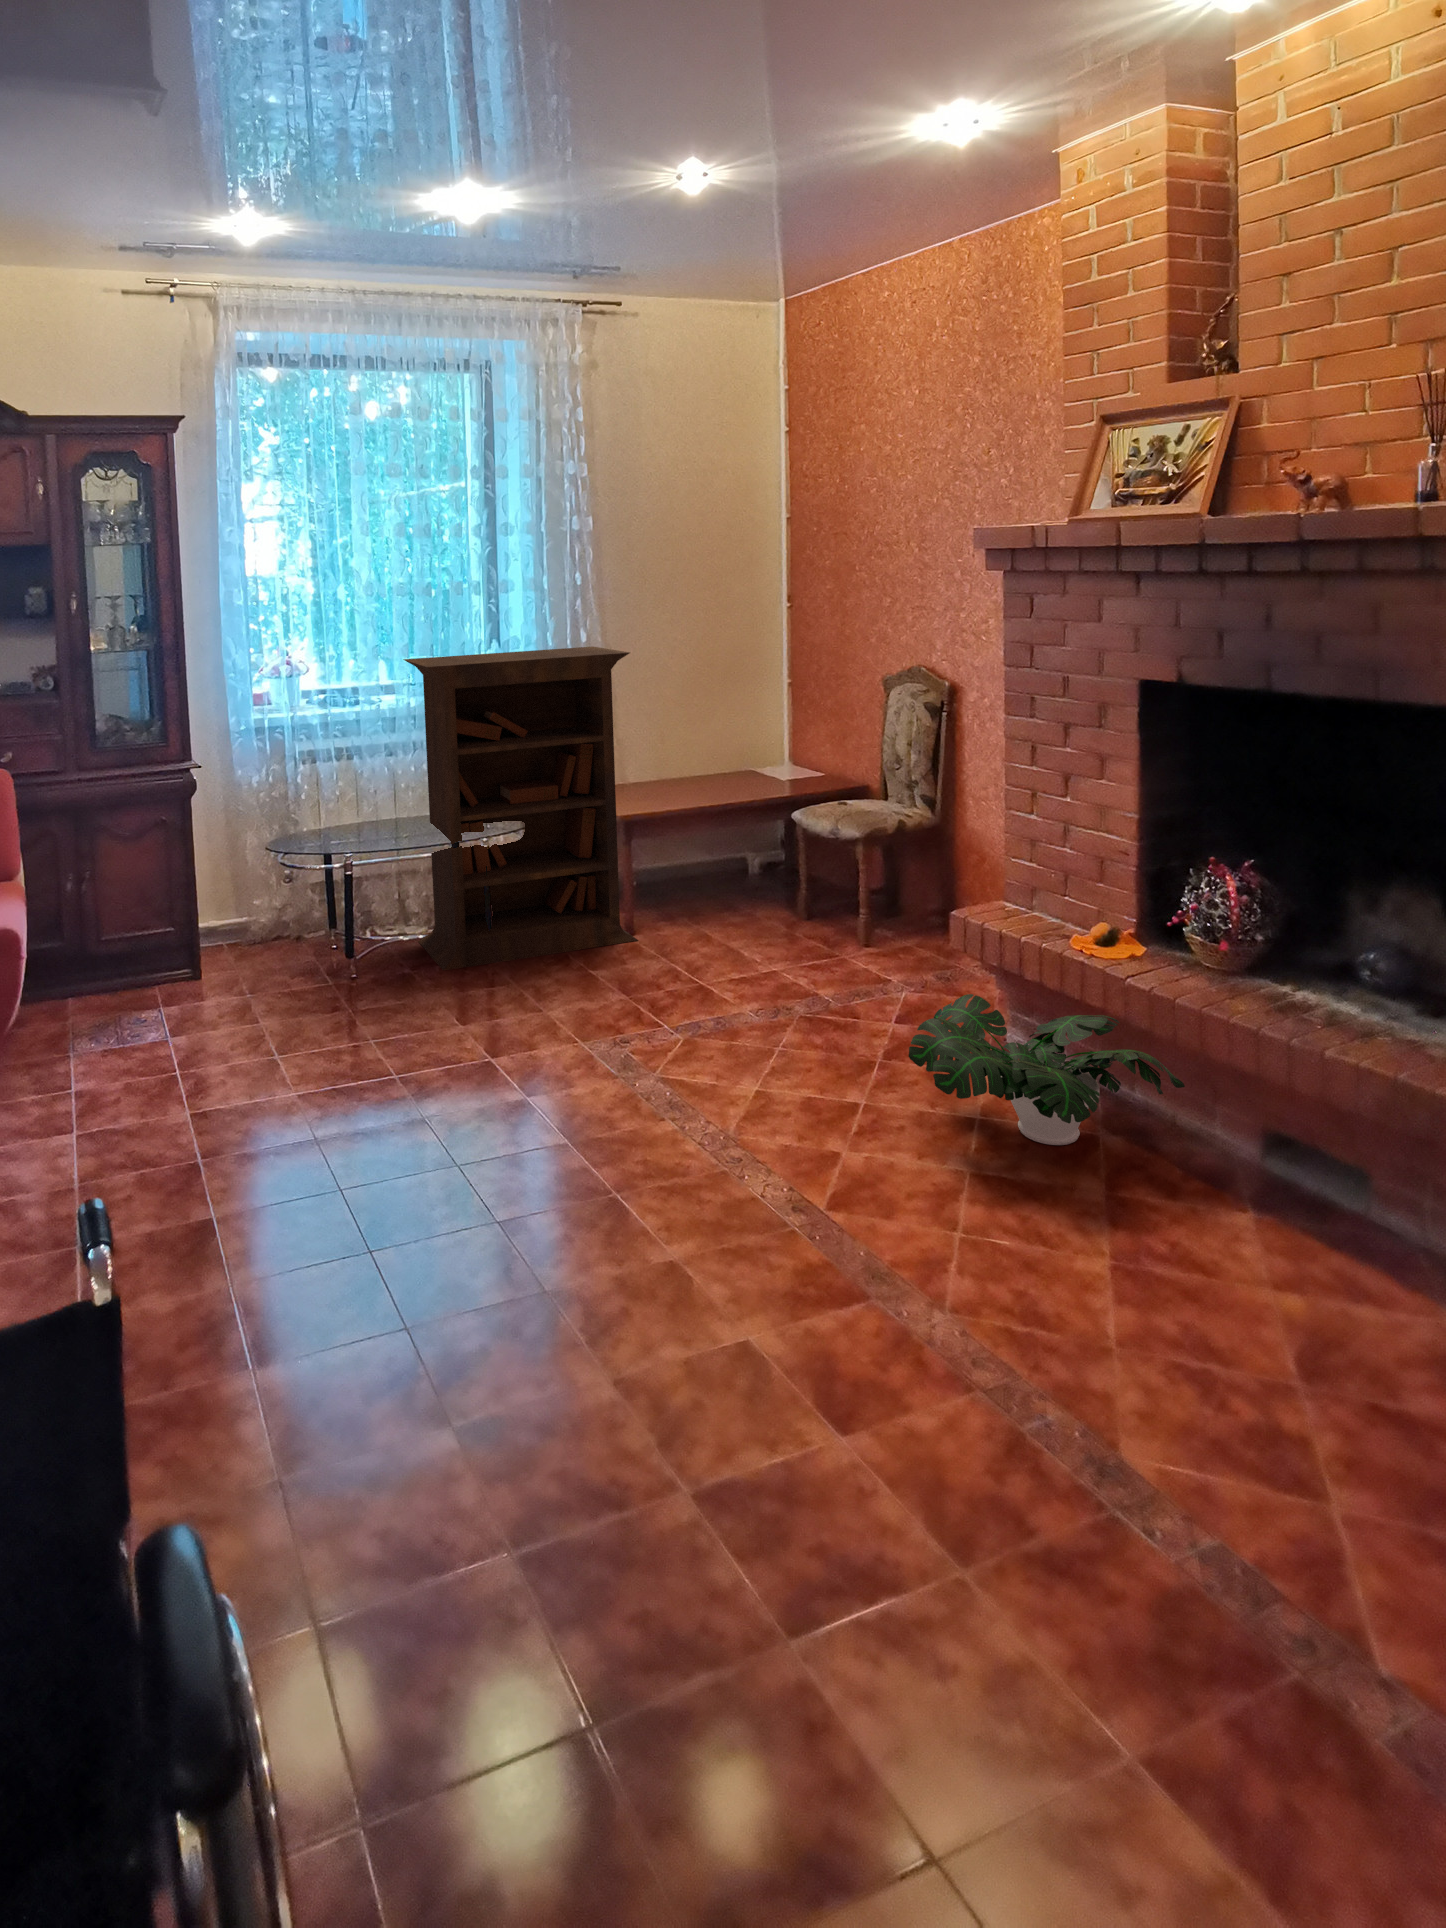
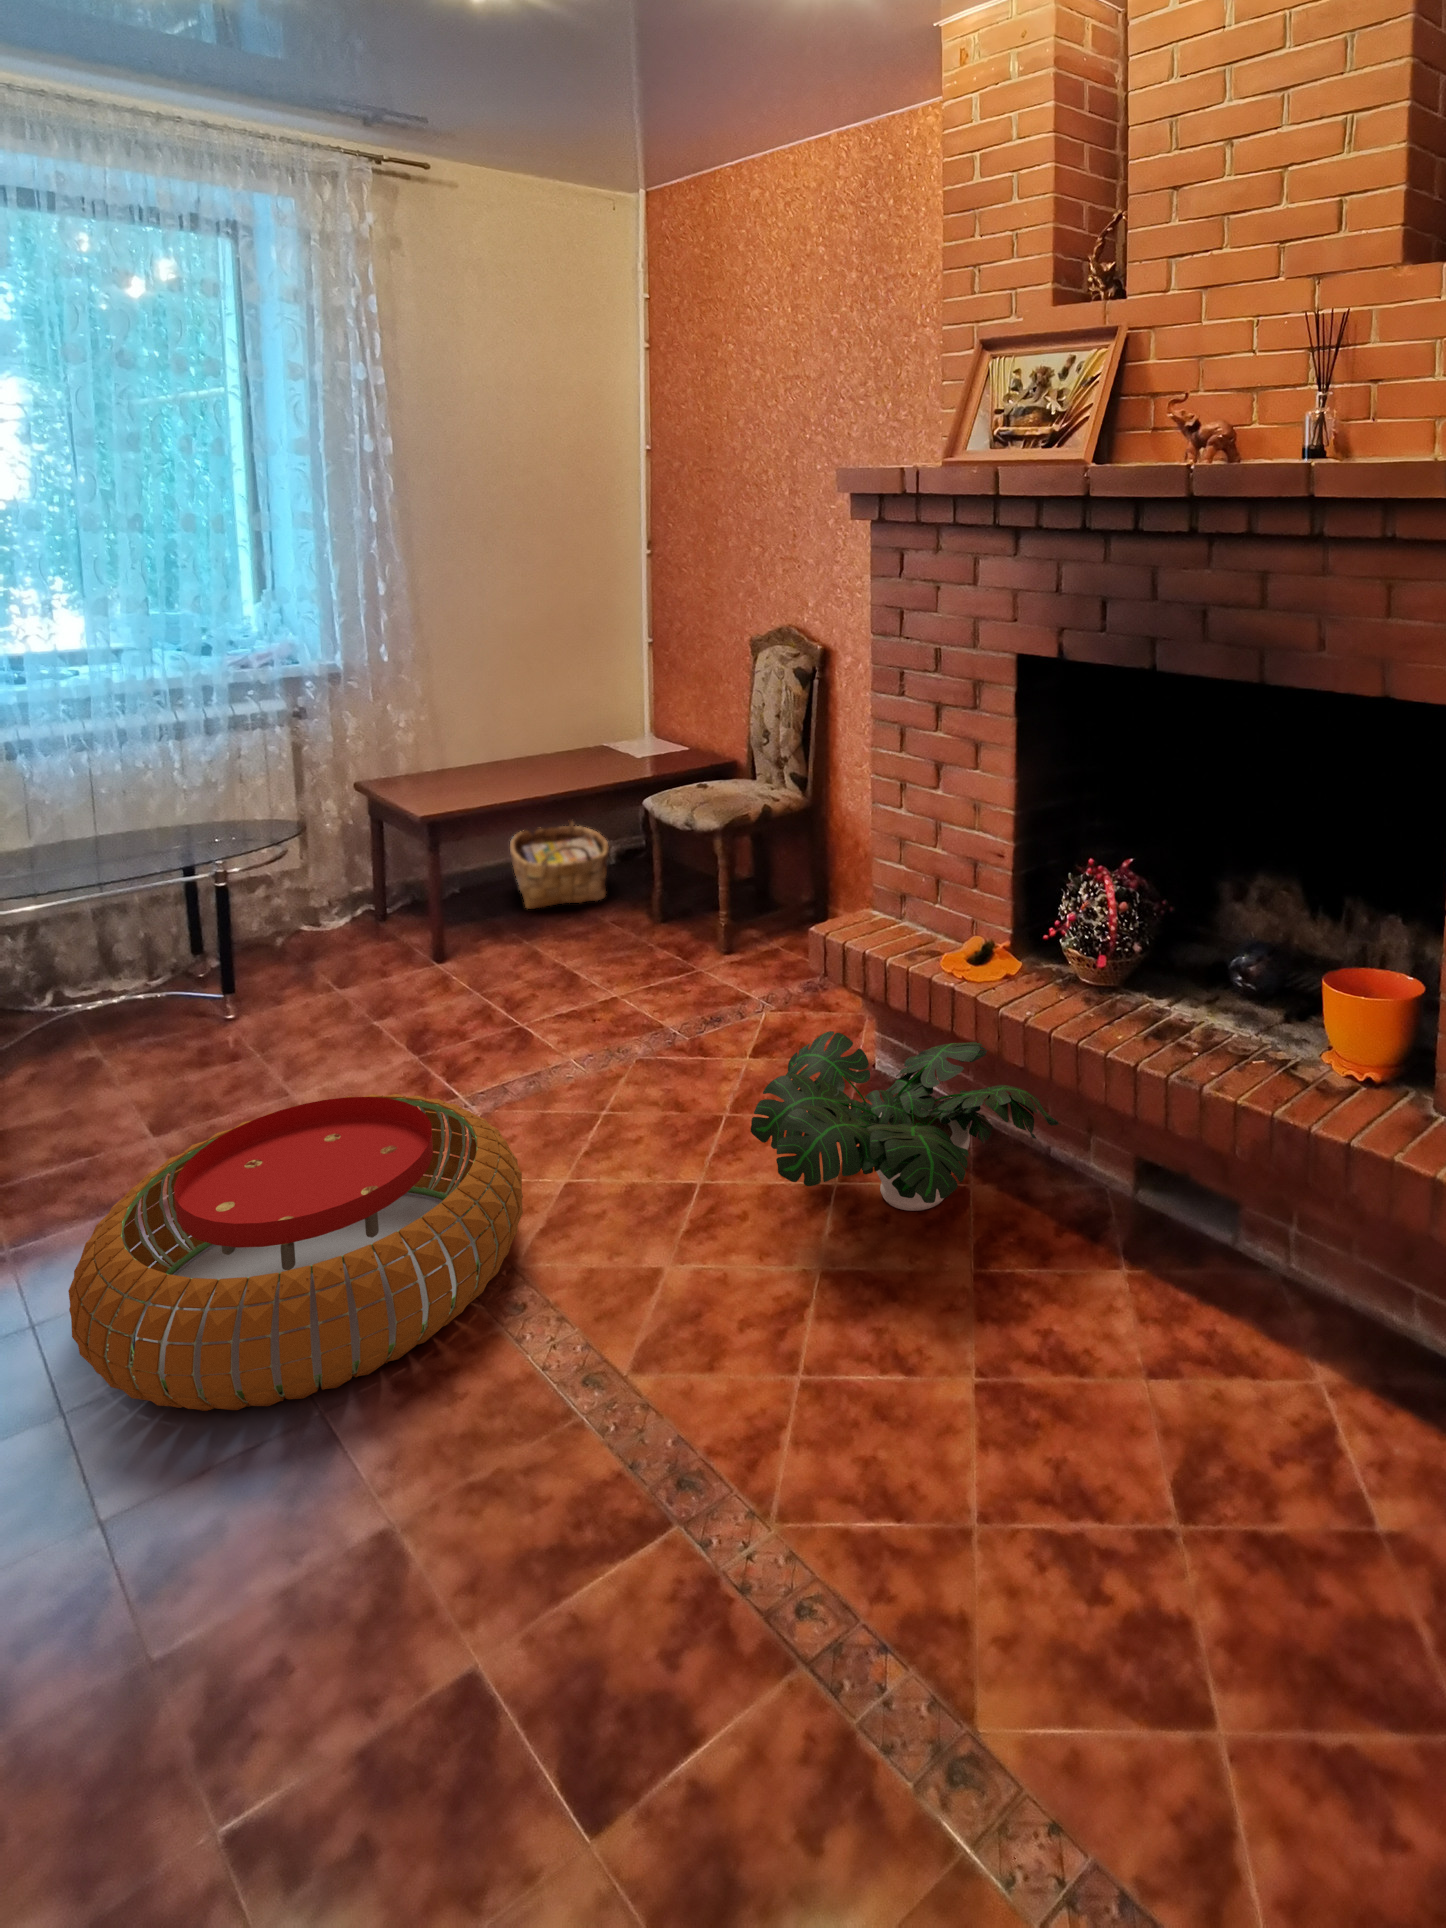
bookcase: present [403,647,638,970] -> none [77,601,448,1056]
woven basket: none [673,819,753,900] -> present [510,821,609,909]
pouf: none [461,996,736,1178] -> present [68,1094,523,1411]

